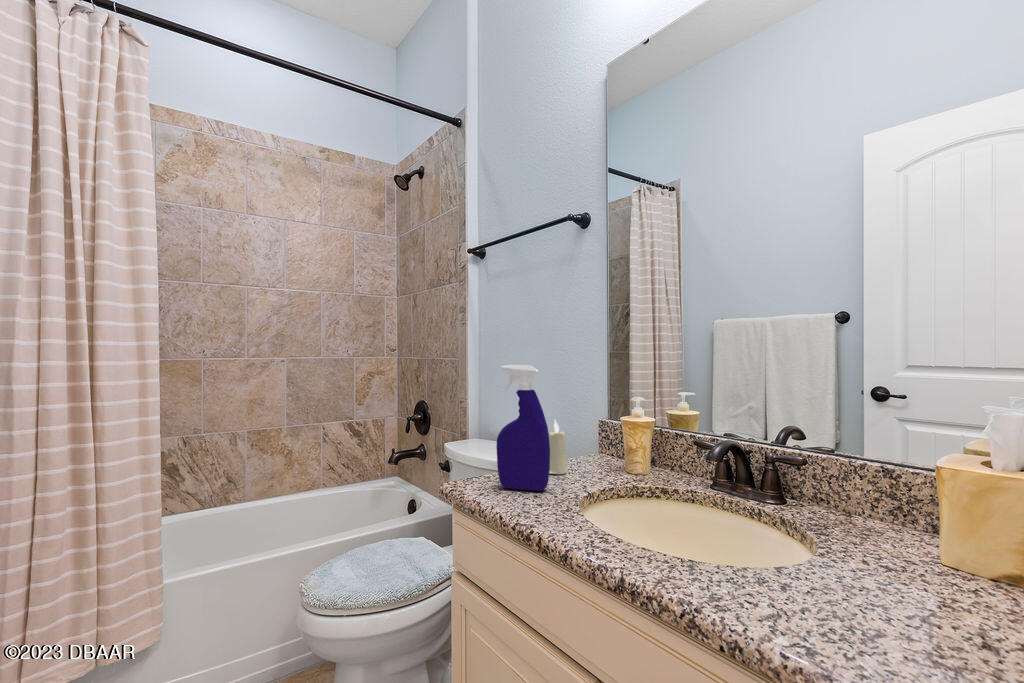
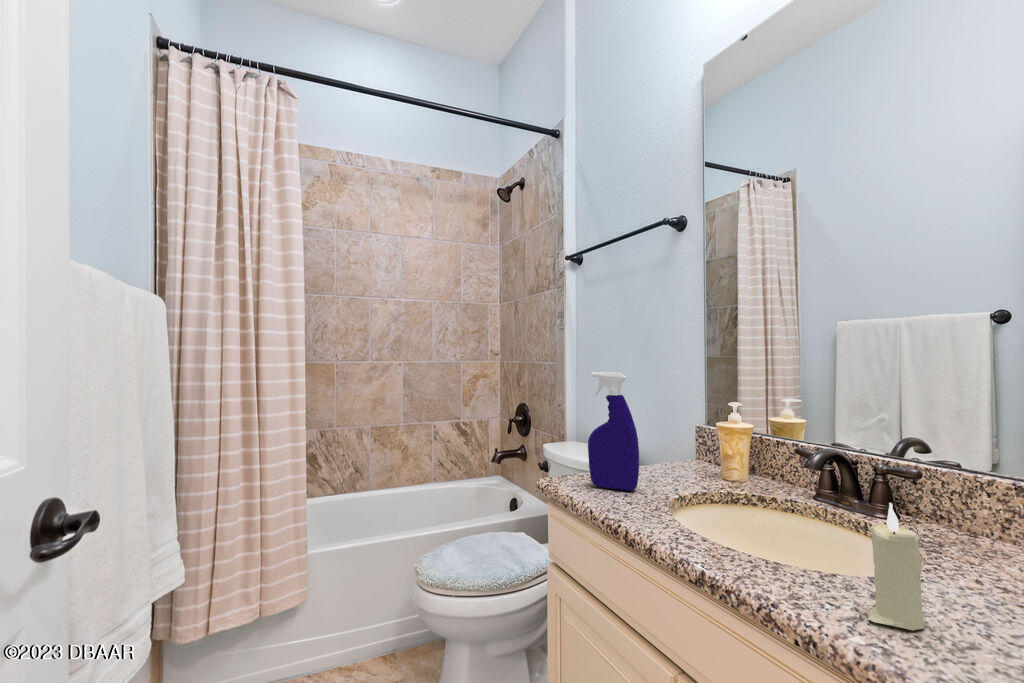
candle: present [549,420,566,474] -> present [868,503,924,630]

